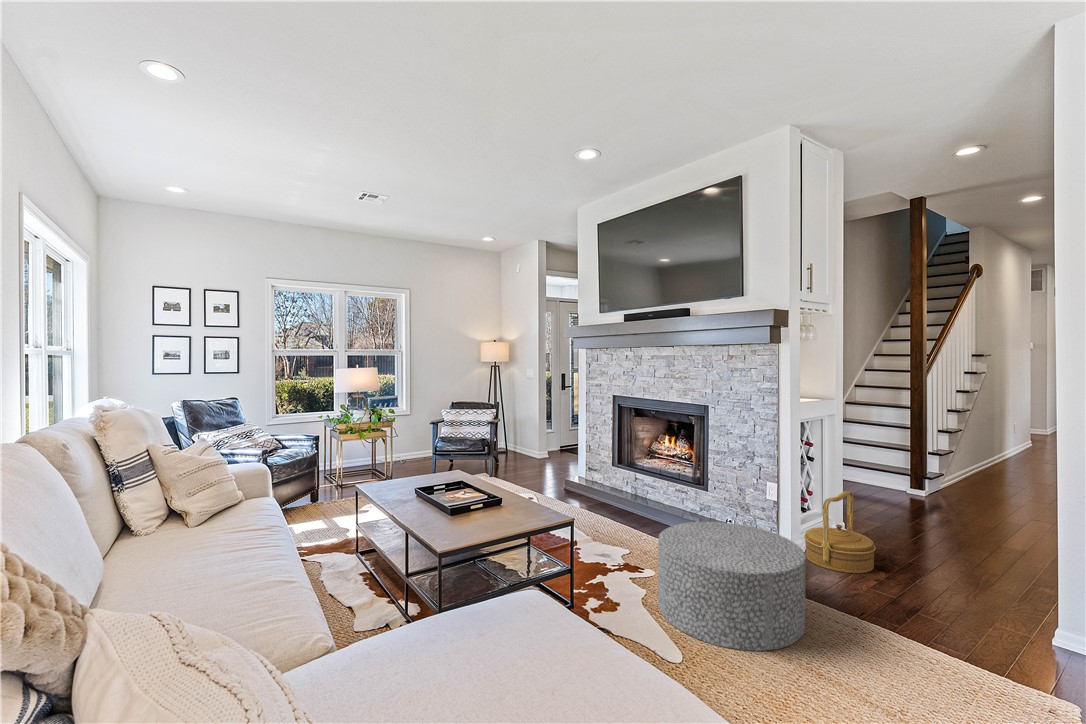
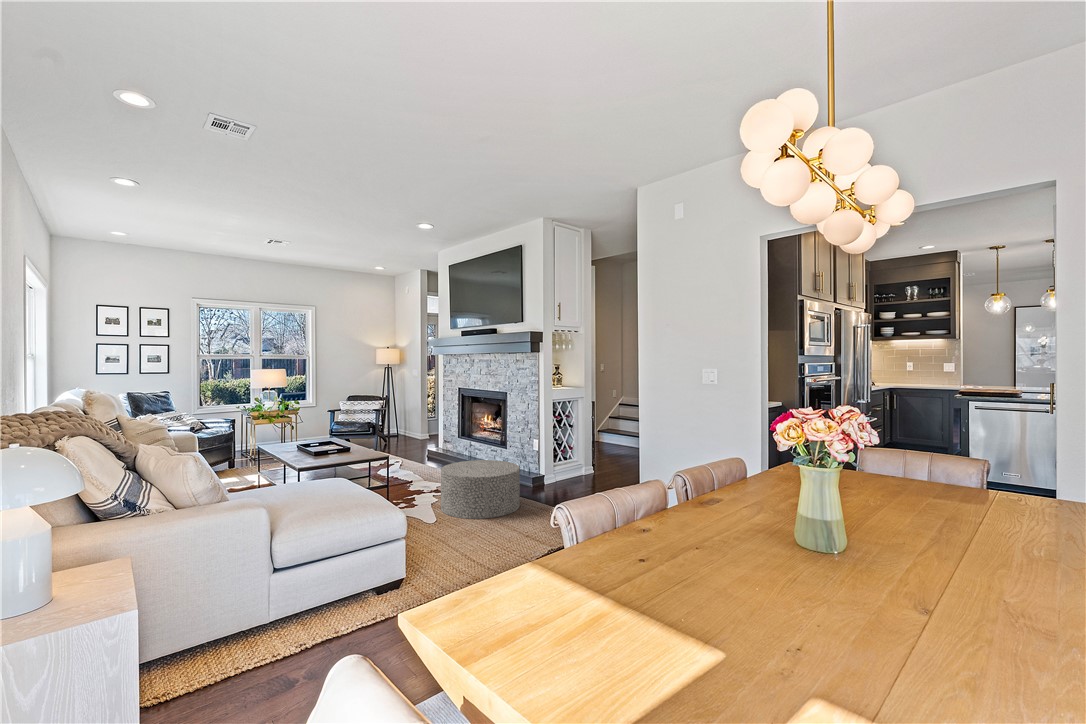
woven basket: present [804,490,876,573] -> none [552,443,590,490]

